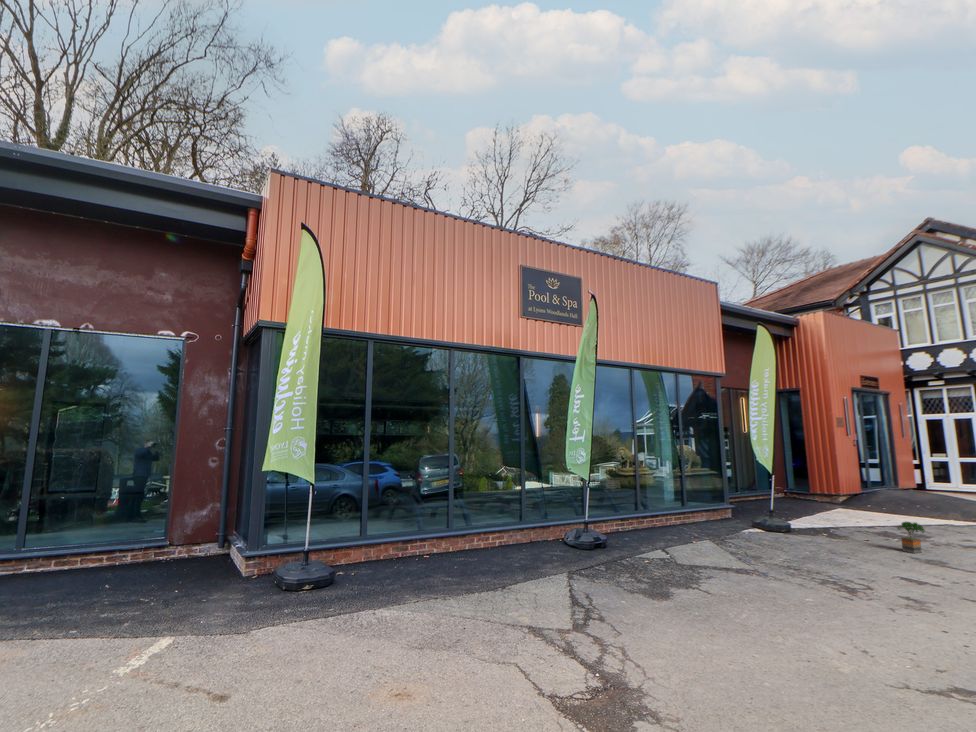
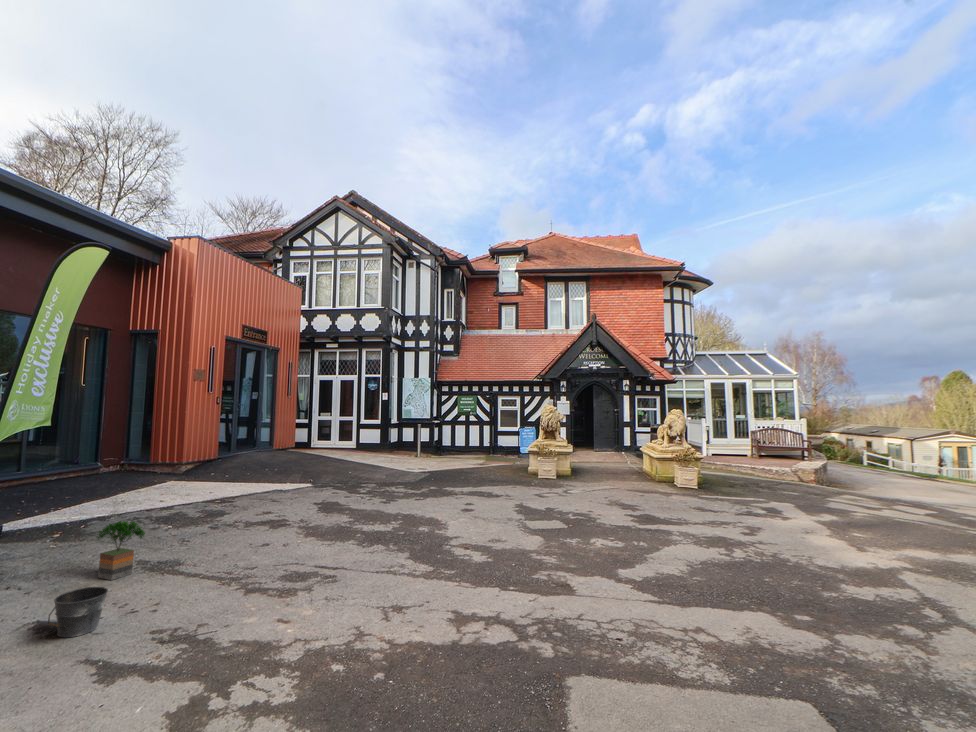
bucket: none [921,549,948,570] -> present [48,587,108,637]

